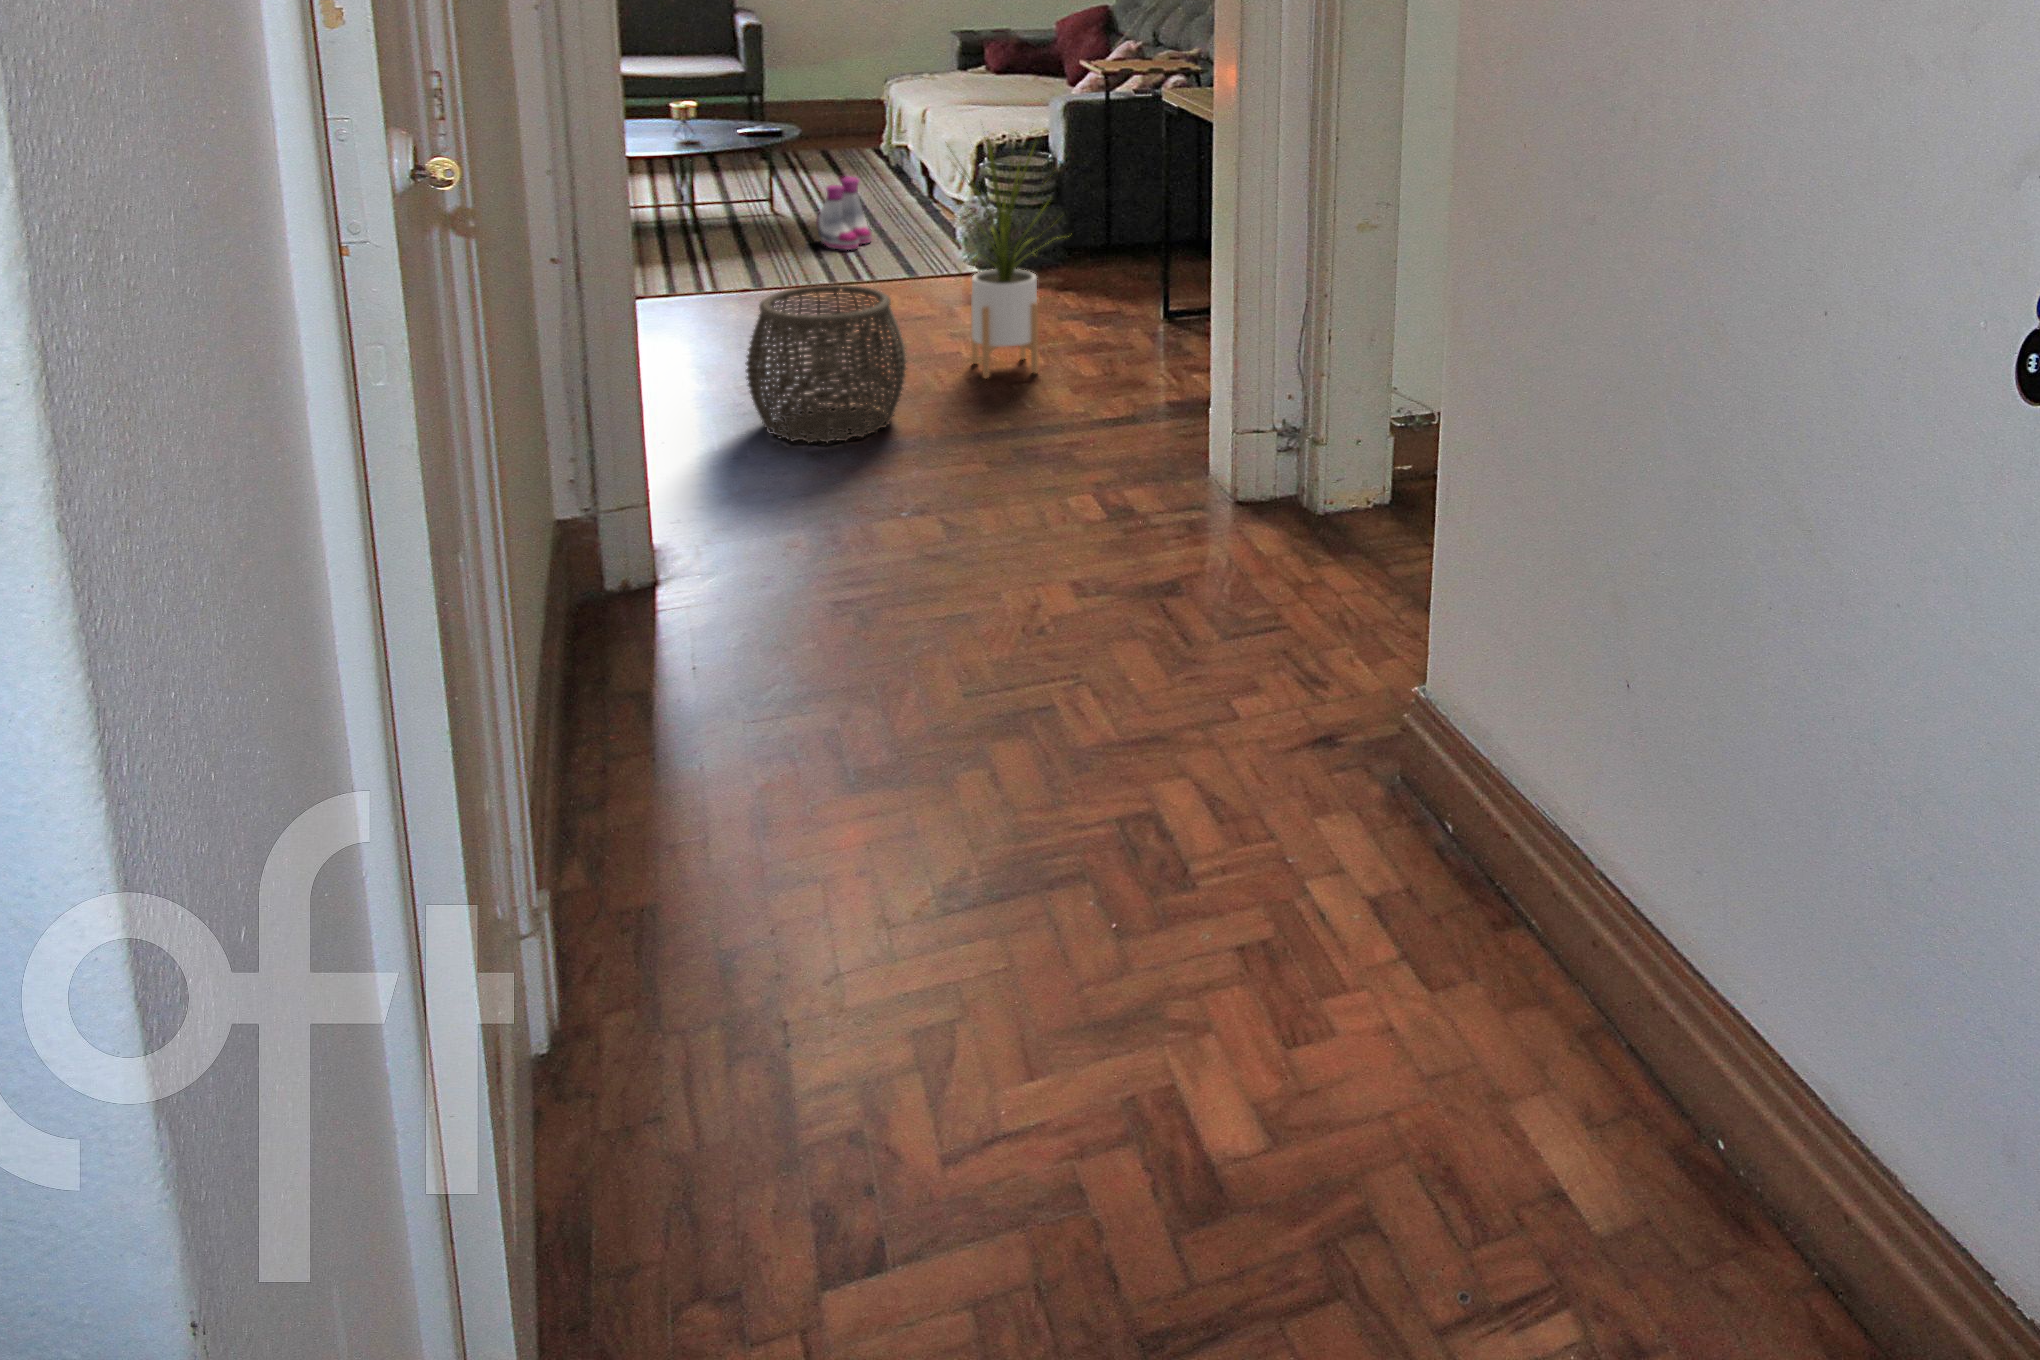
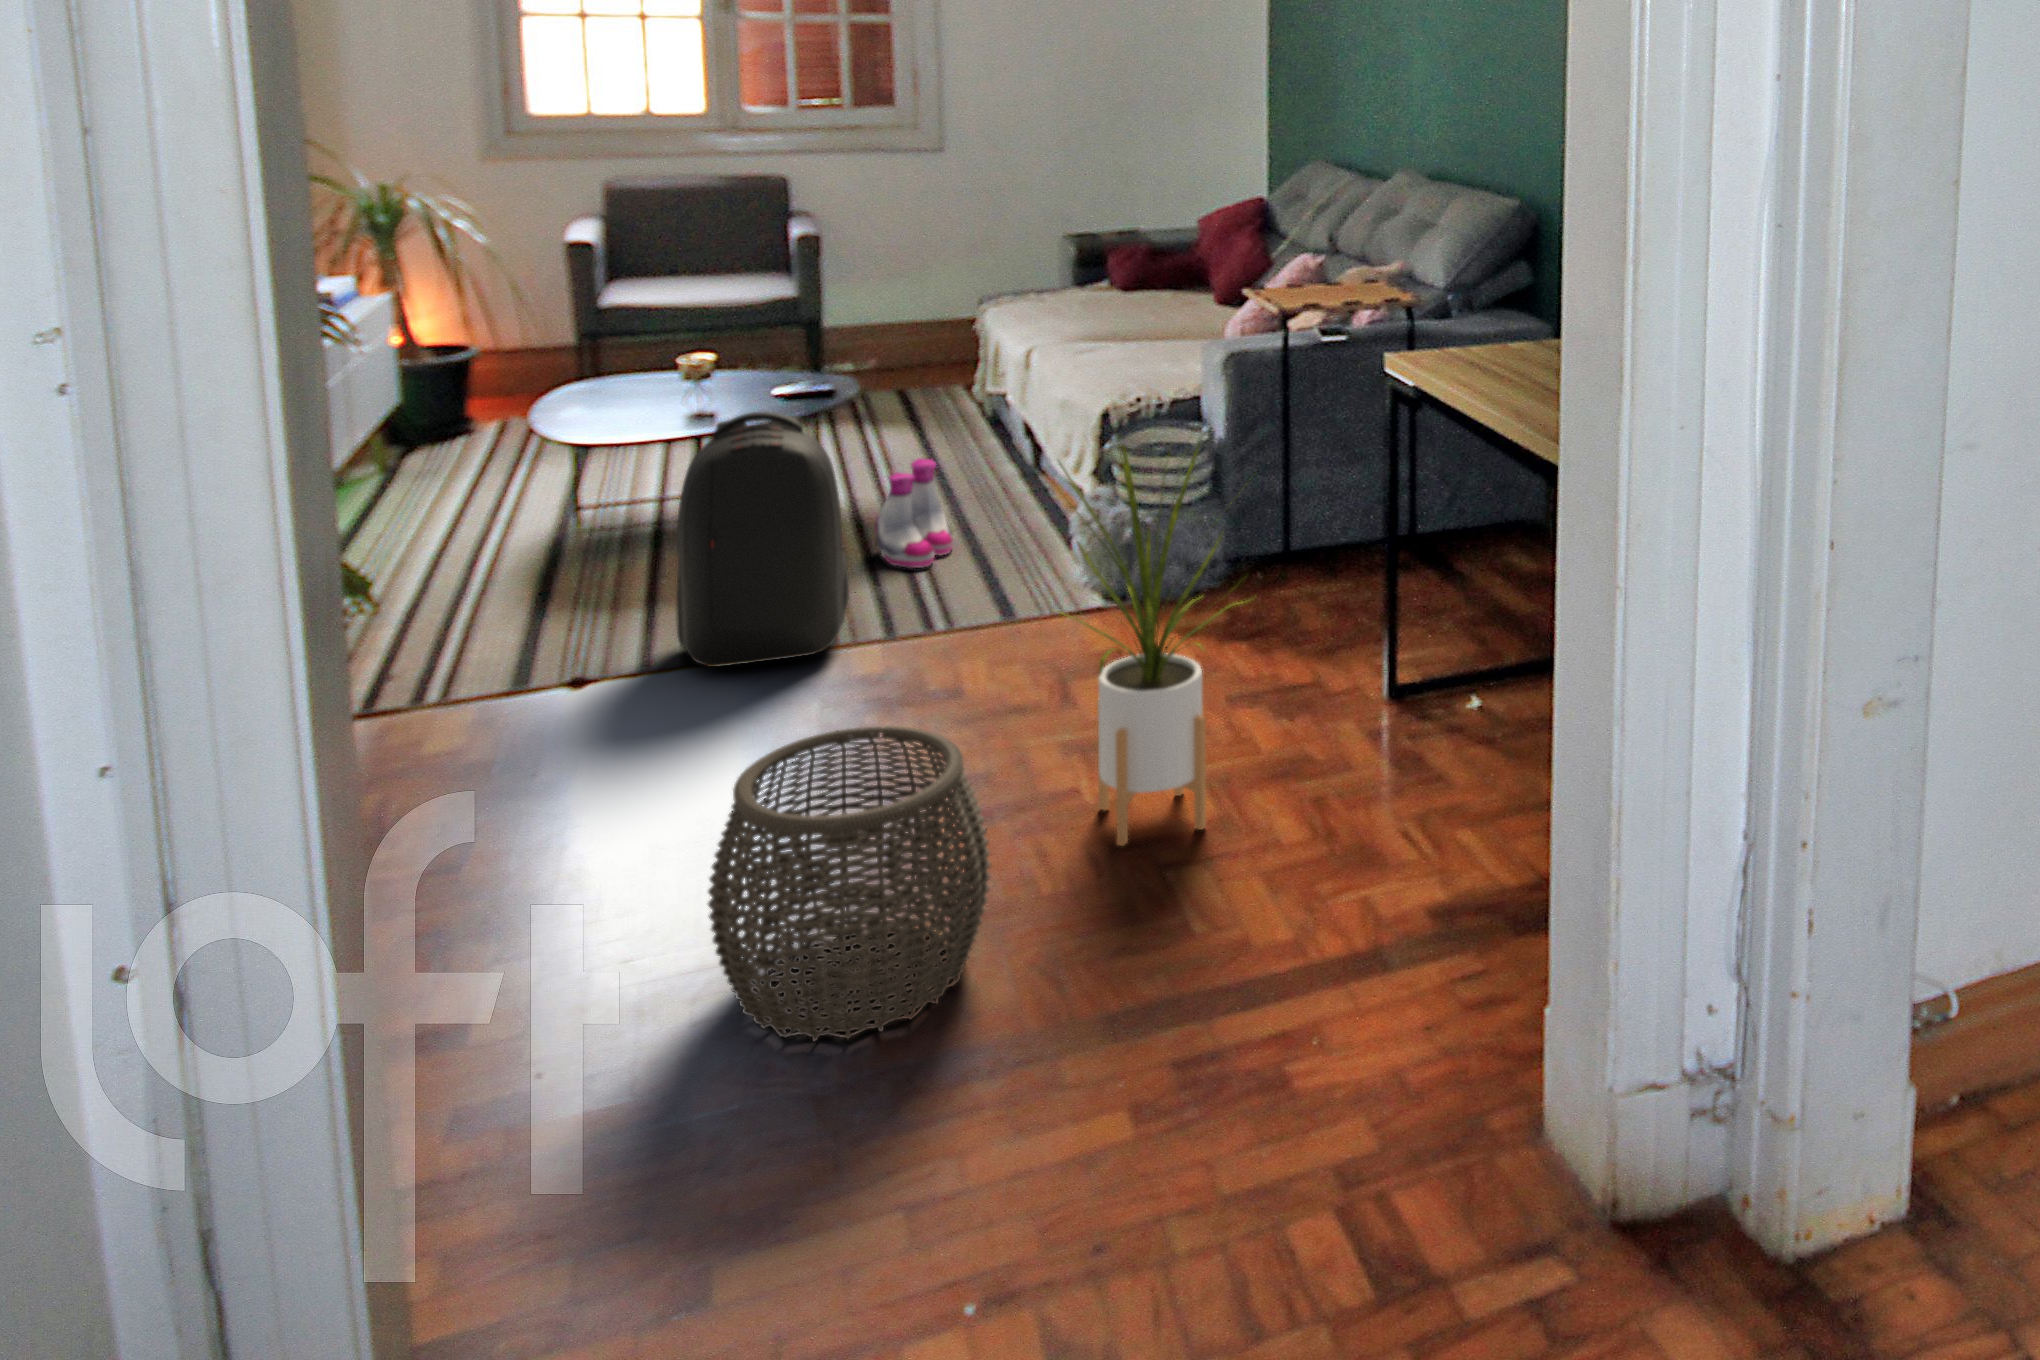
backpack: none [690,127,804,293] -> present [676,412,849,667]

